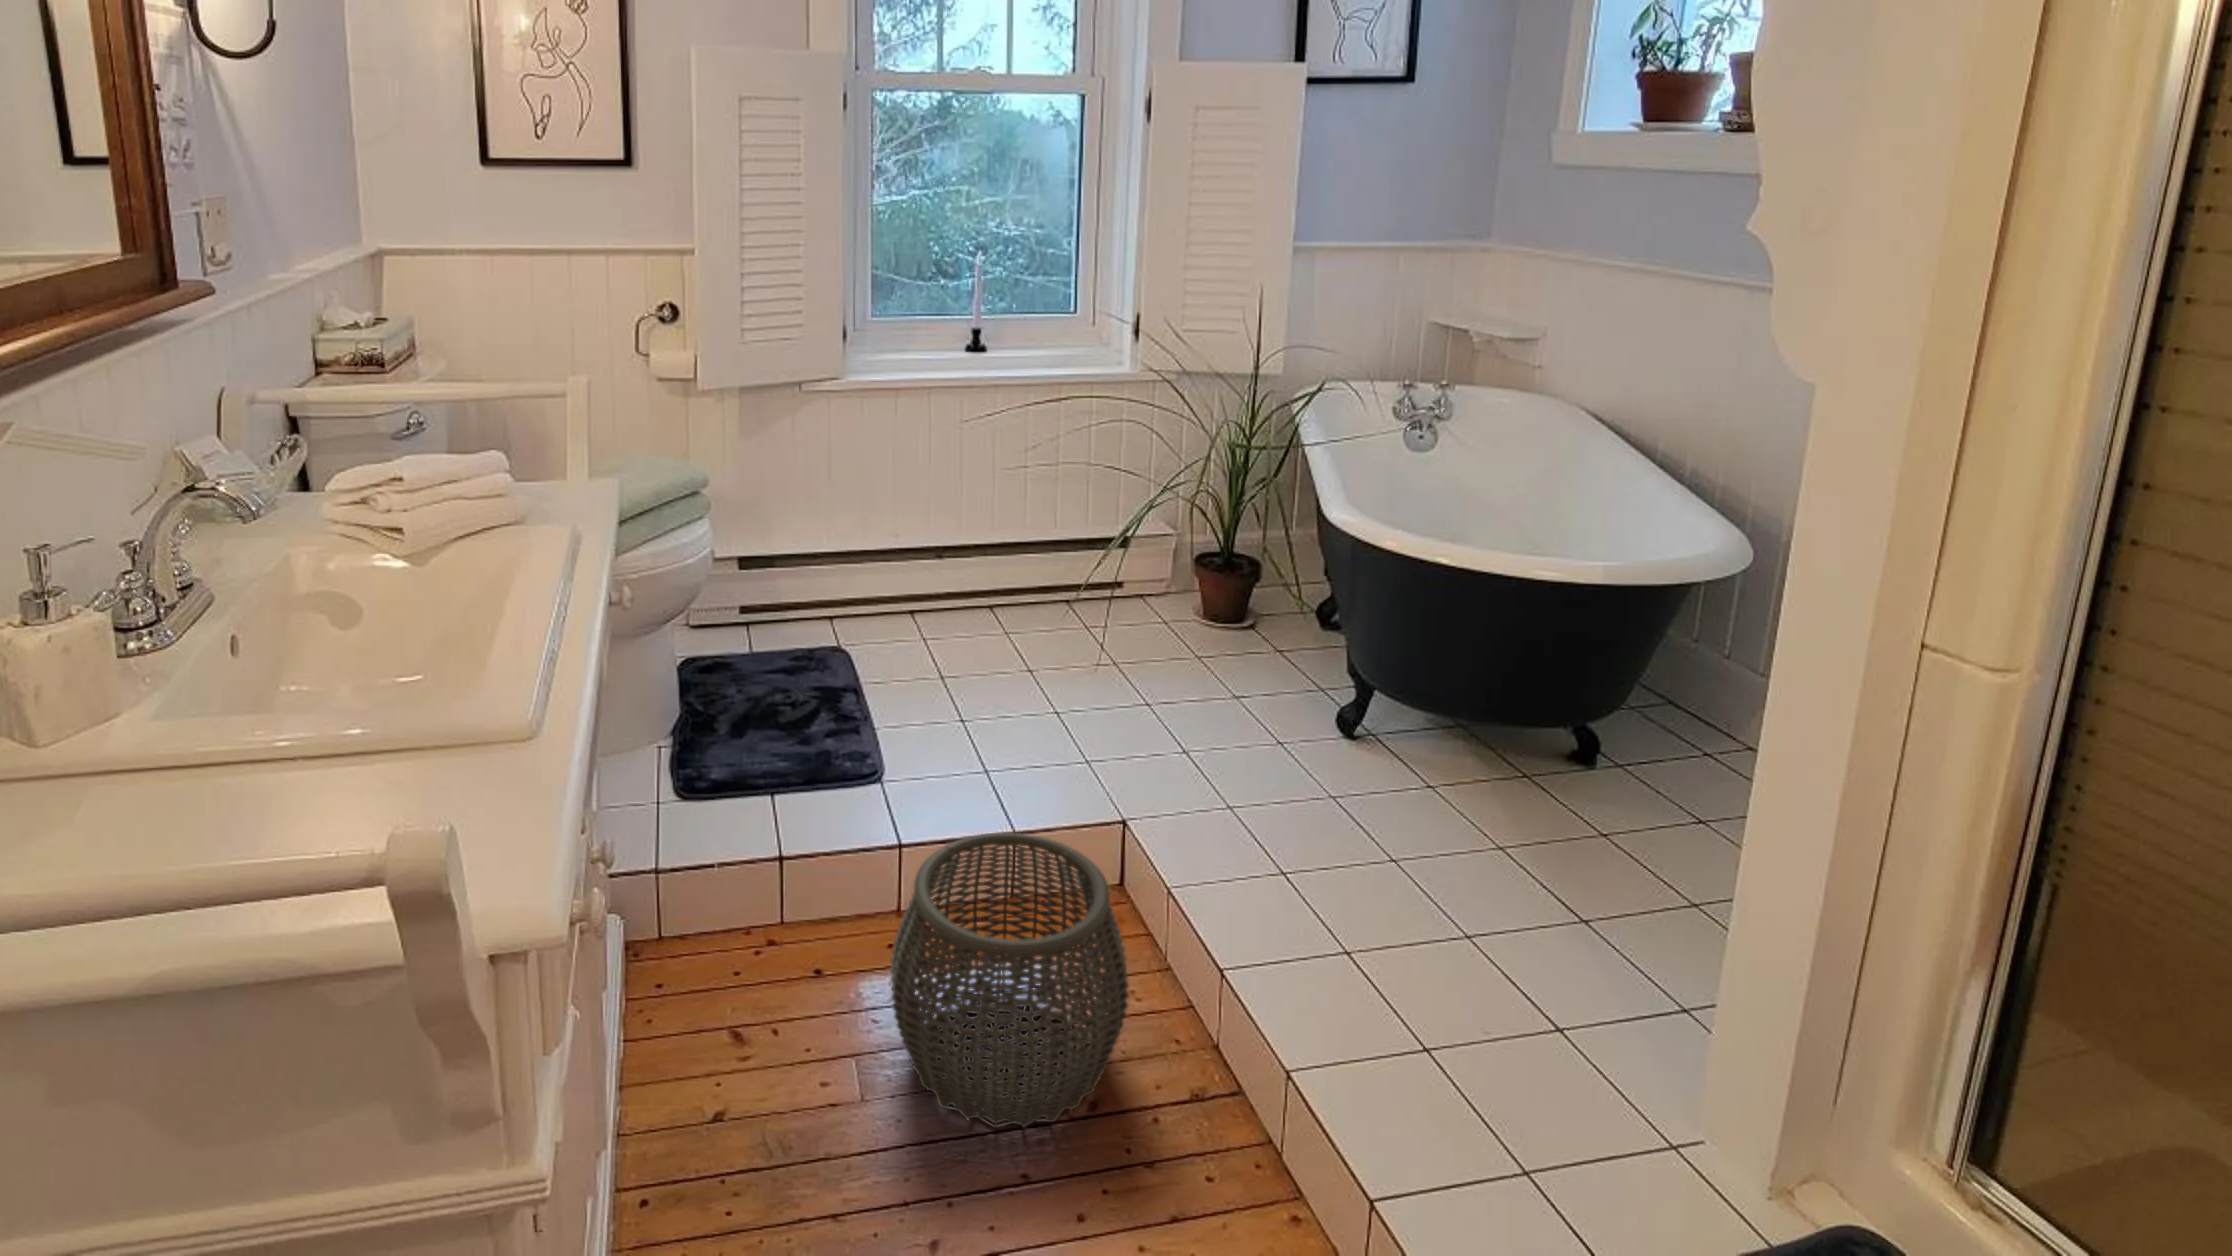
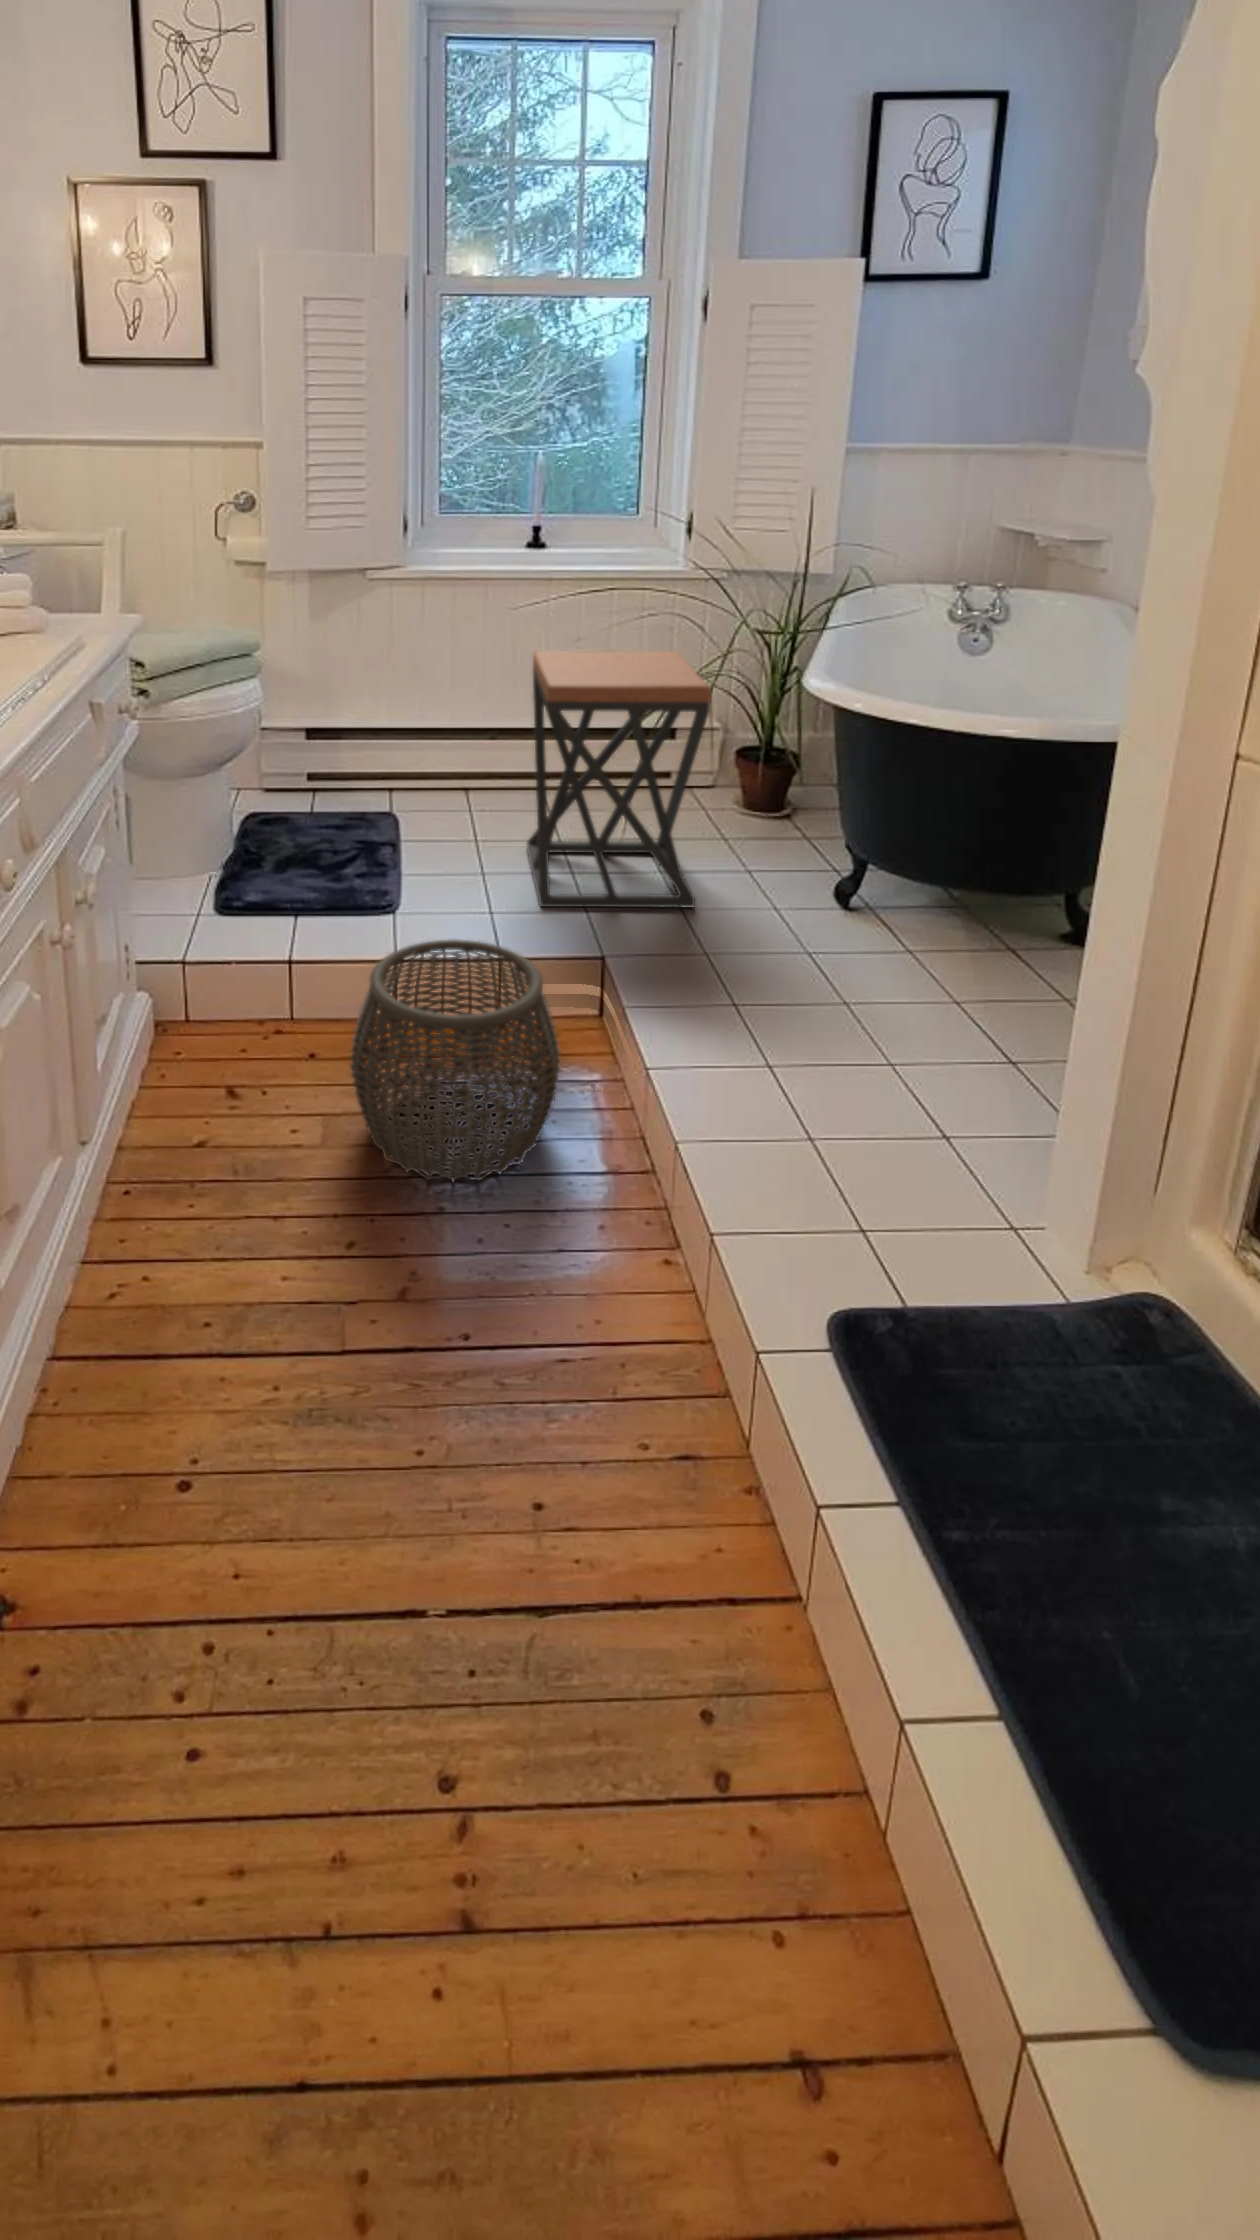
stool: none [1000,470,1212,760] -> present [527,651,711,908]

